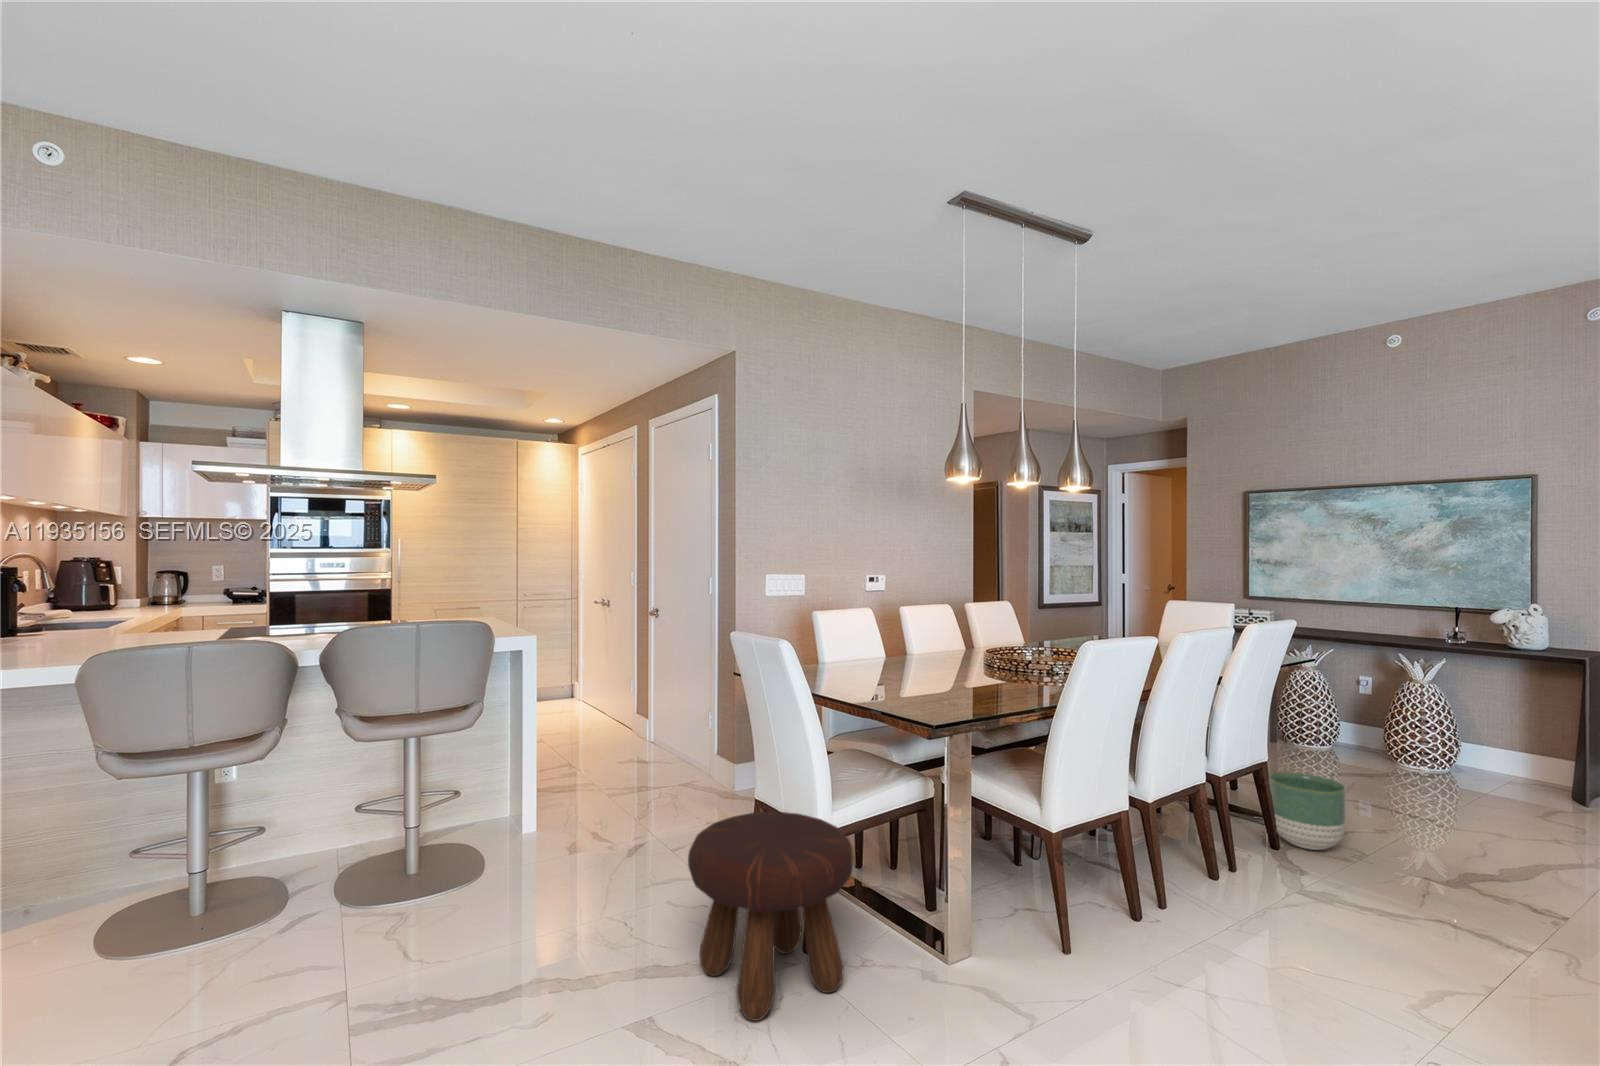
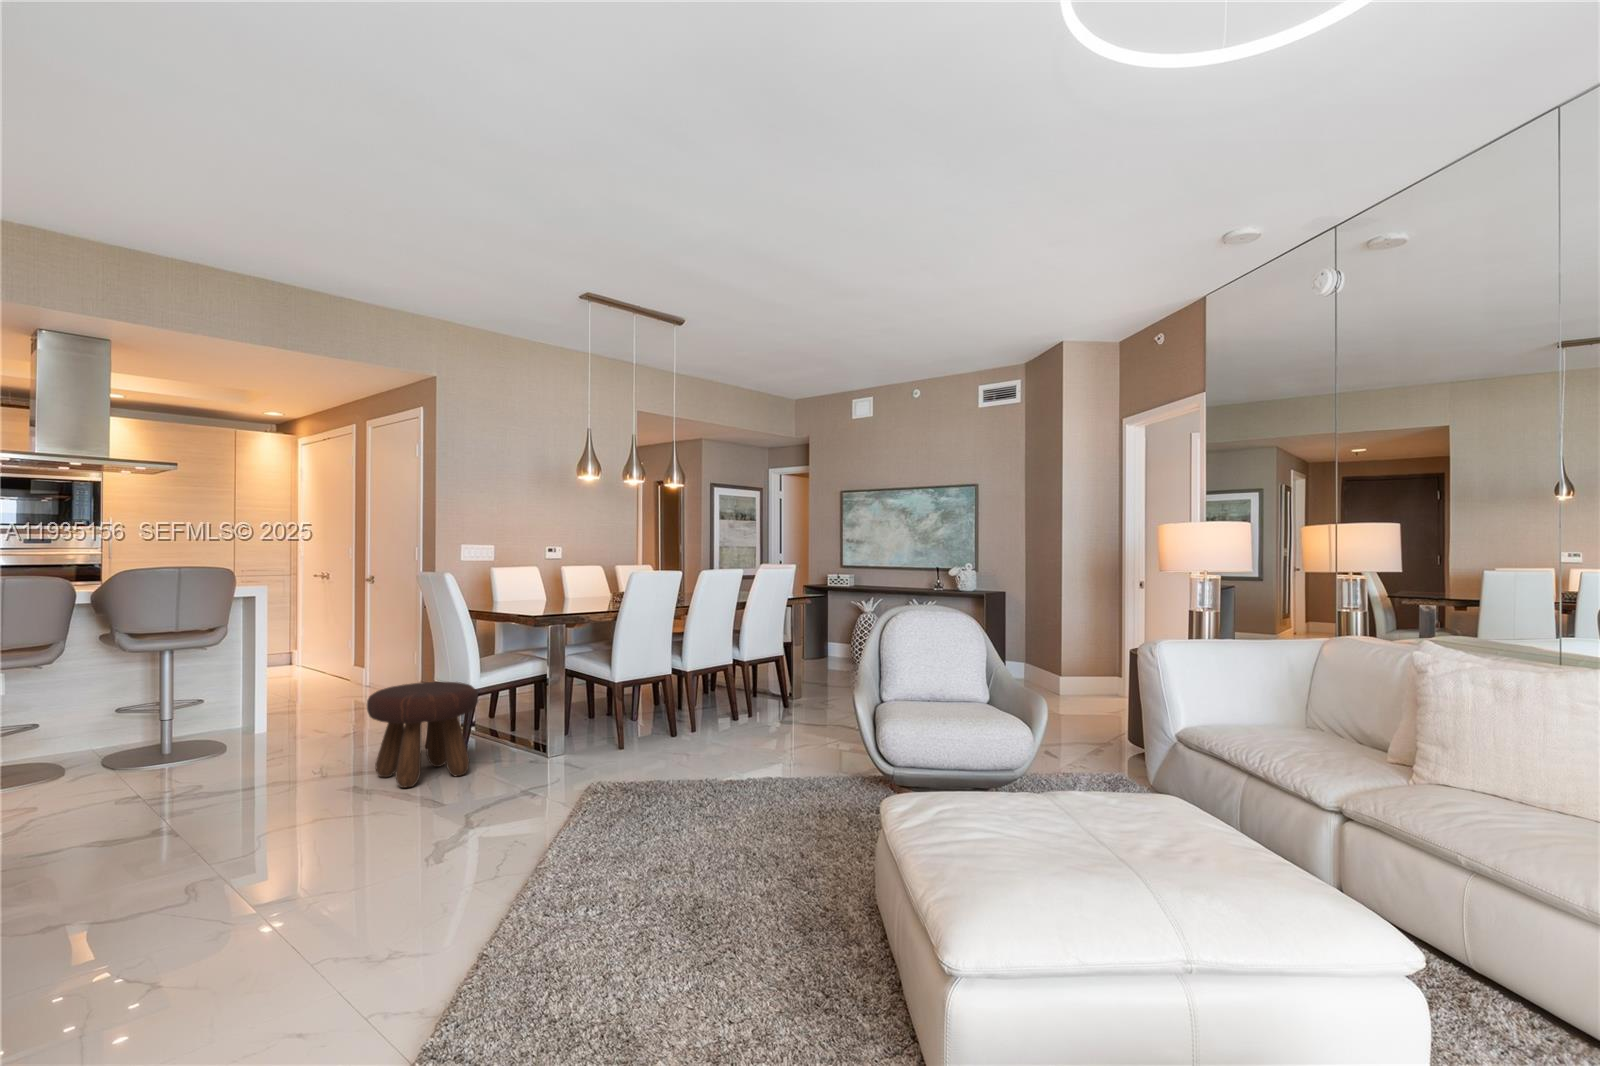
planter: present [1269,772,1346,850] -> none [786,664,824,706]

